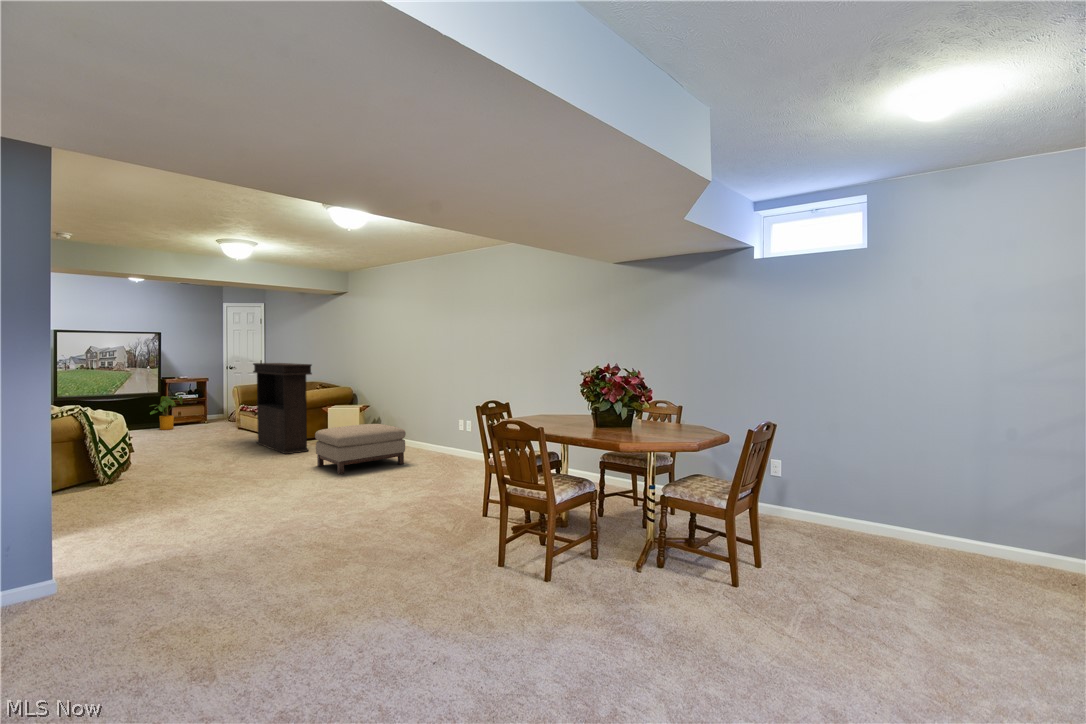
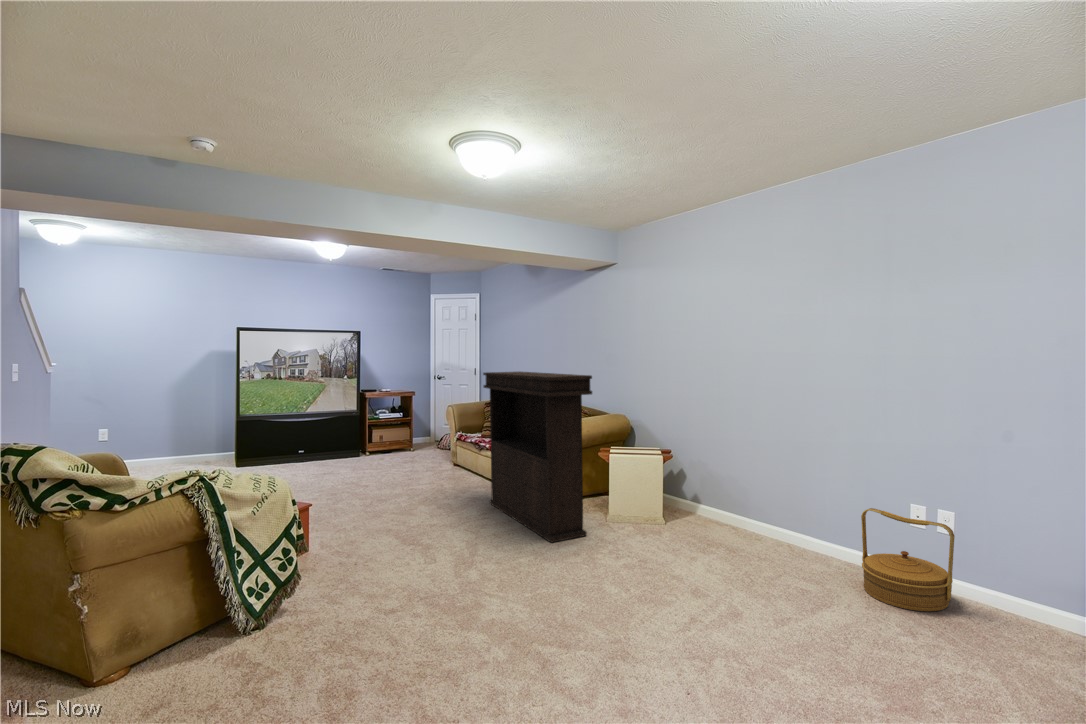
house plant: present [150,396,183,430] -> none [343,415,384,463]
woven basket: none [426,423,458,462] -> present [861,508,955,612]
ottoman: present [315,424,406,474] -> none [635,502,840,651]

